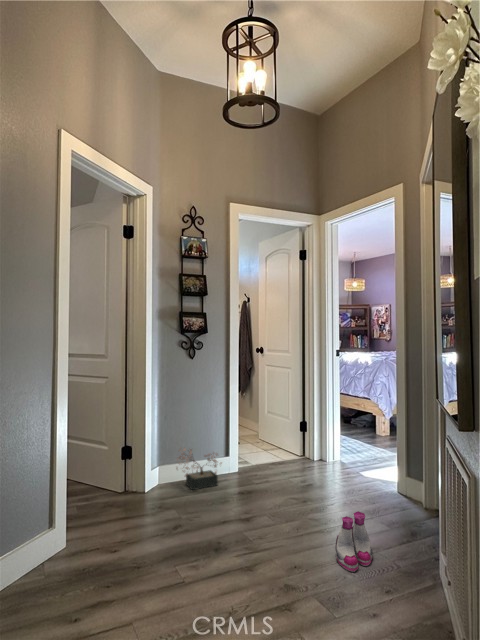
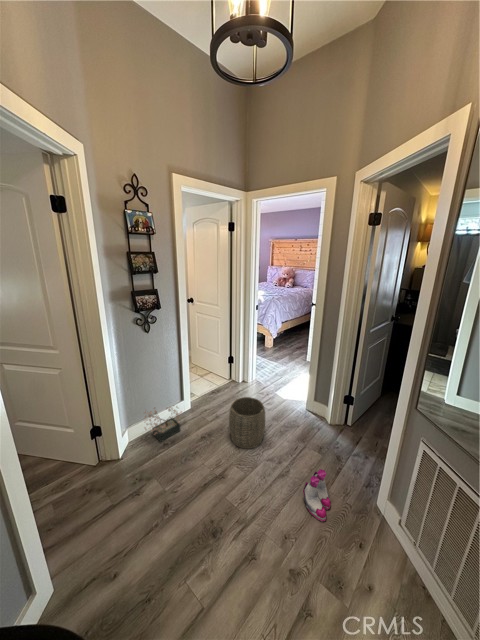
woven basket: none [272,448,319,510] -> present [229,397,265,449]

